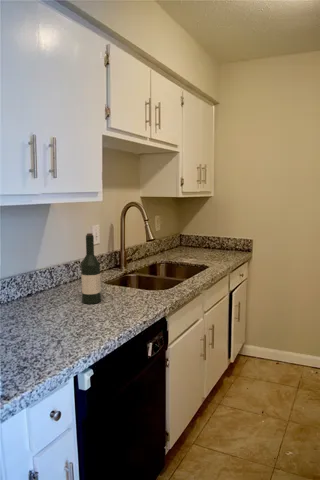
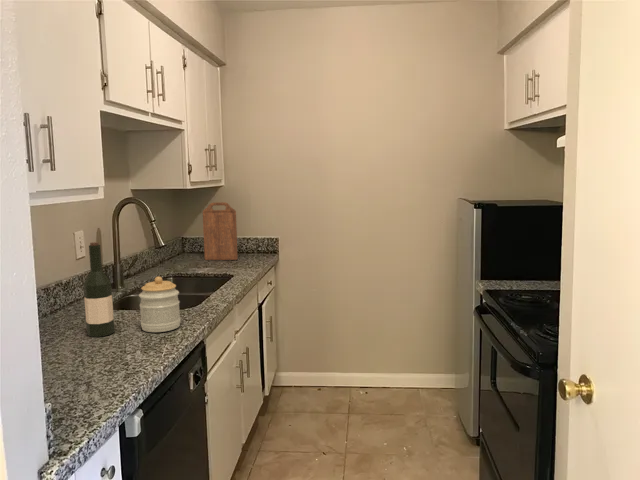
cutting board: none [193,209,219,254] -> present [203,202,238,260]
jar: none [119,263,149,306] -> present [139,277,180,332]

